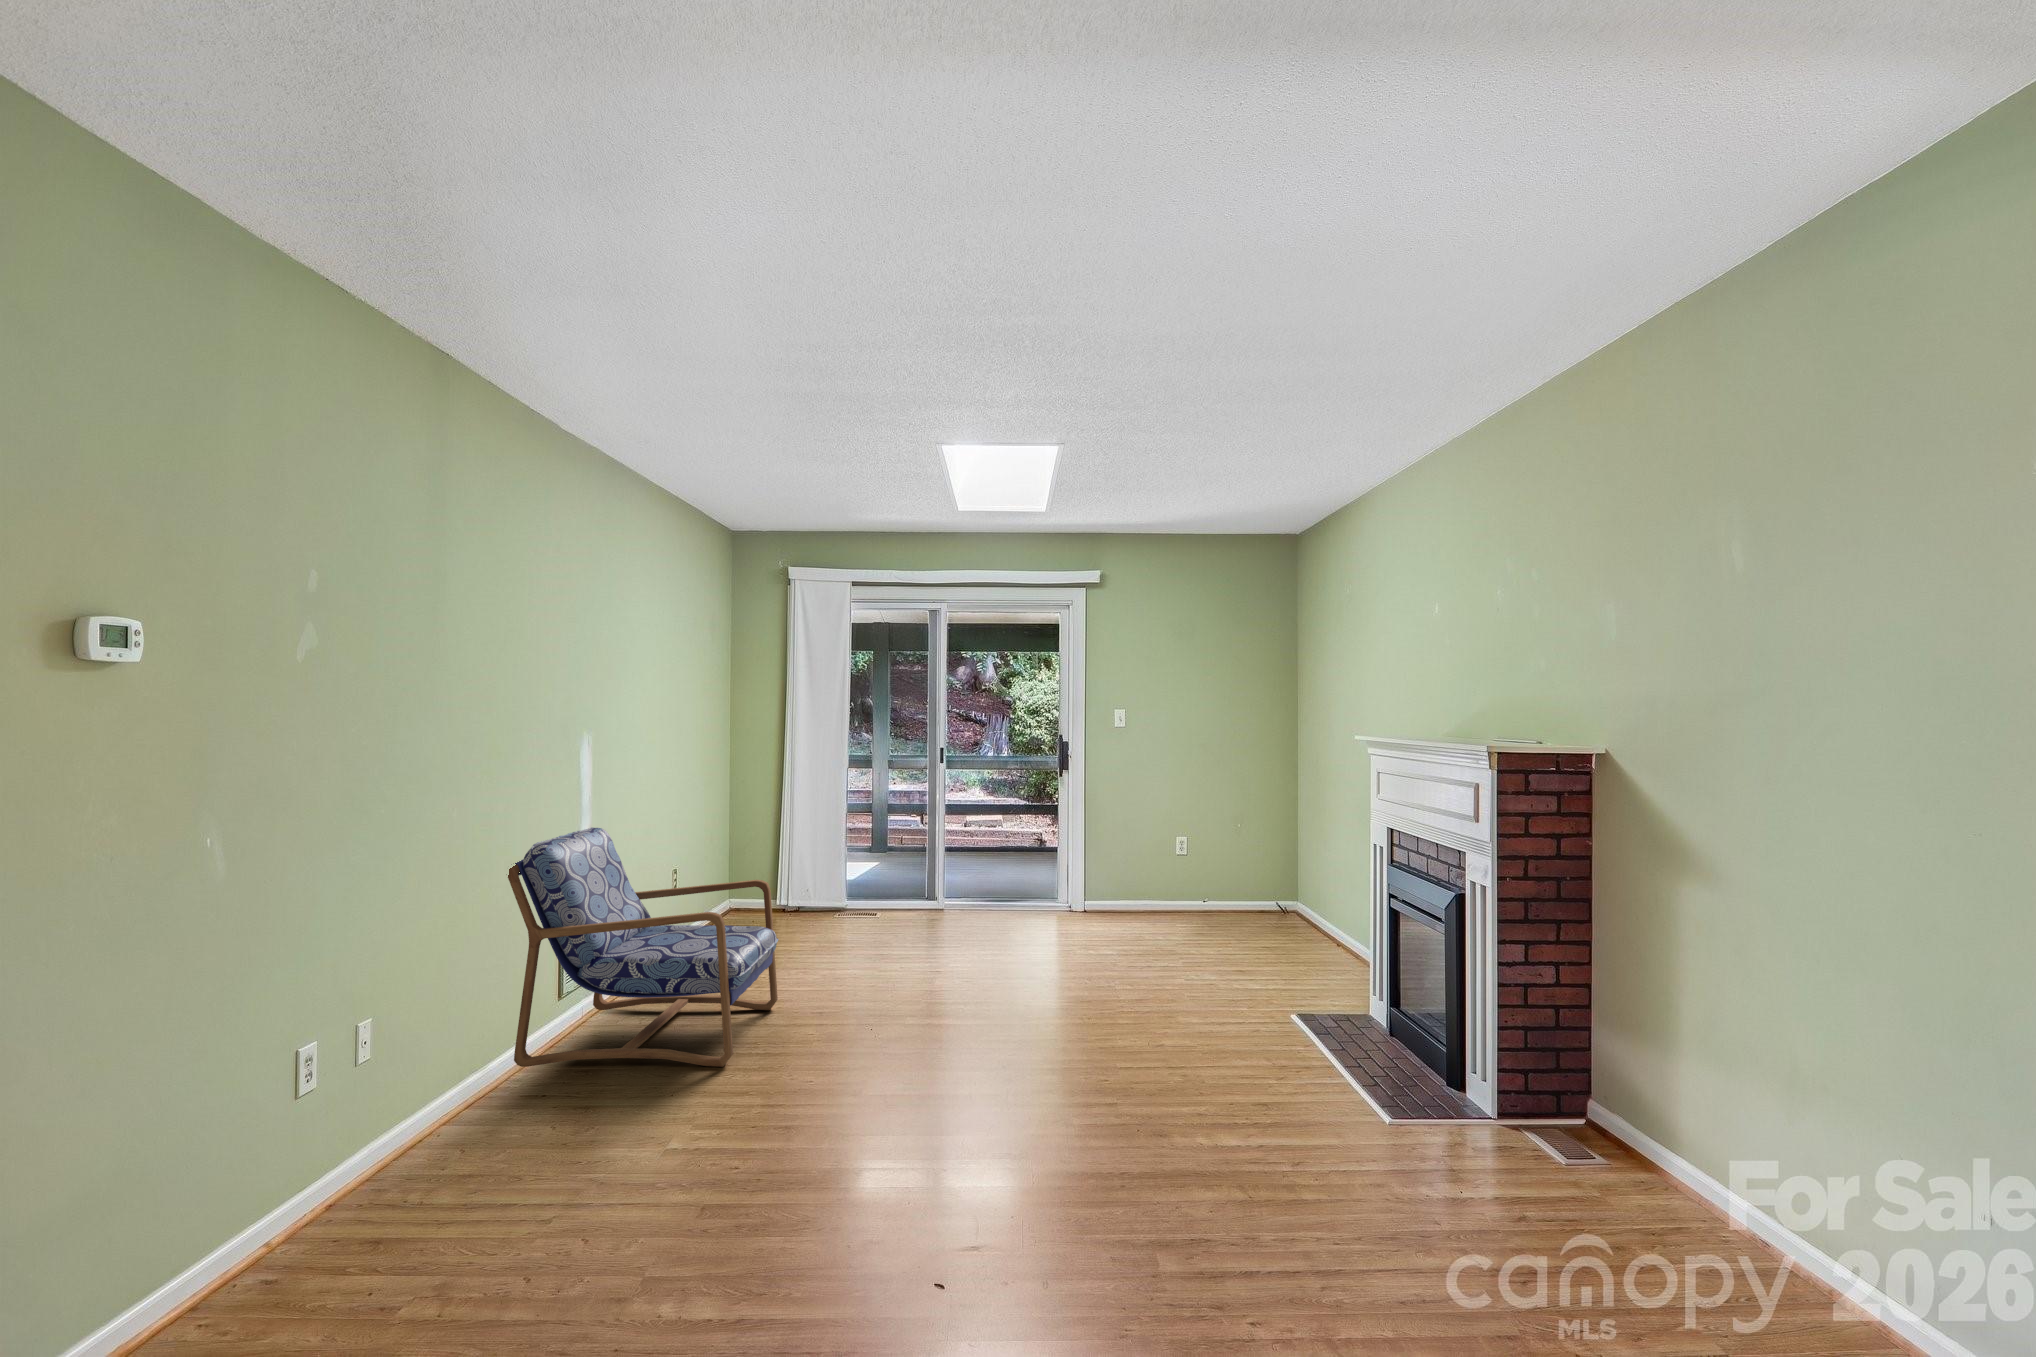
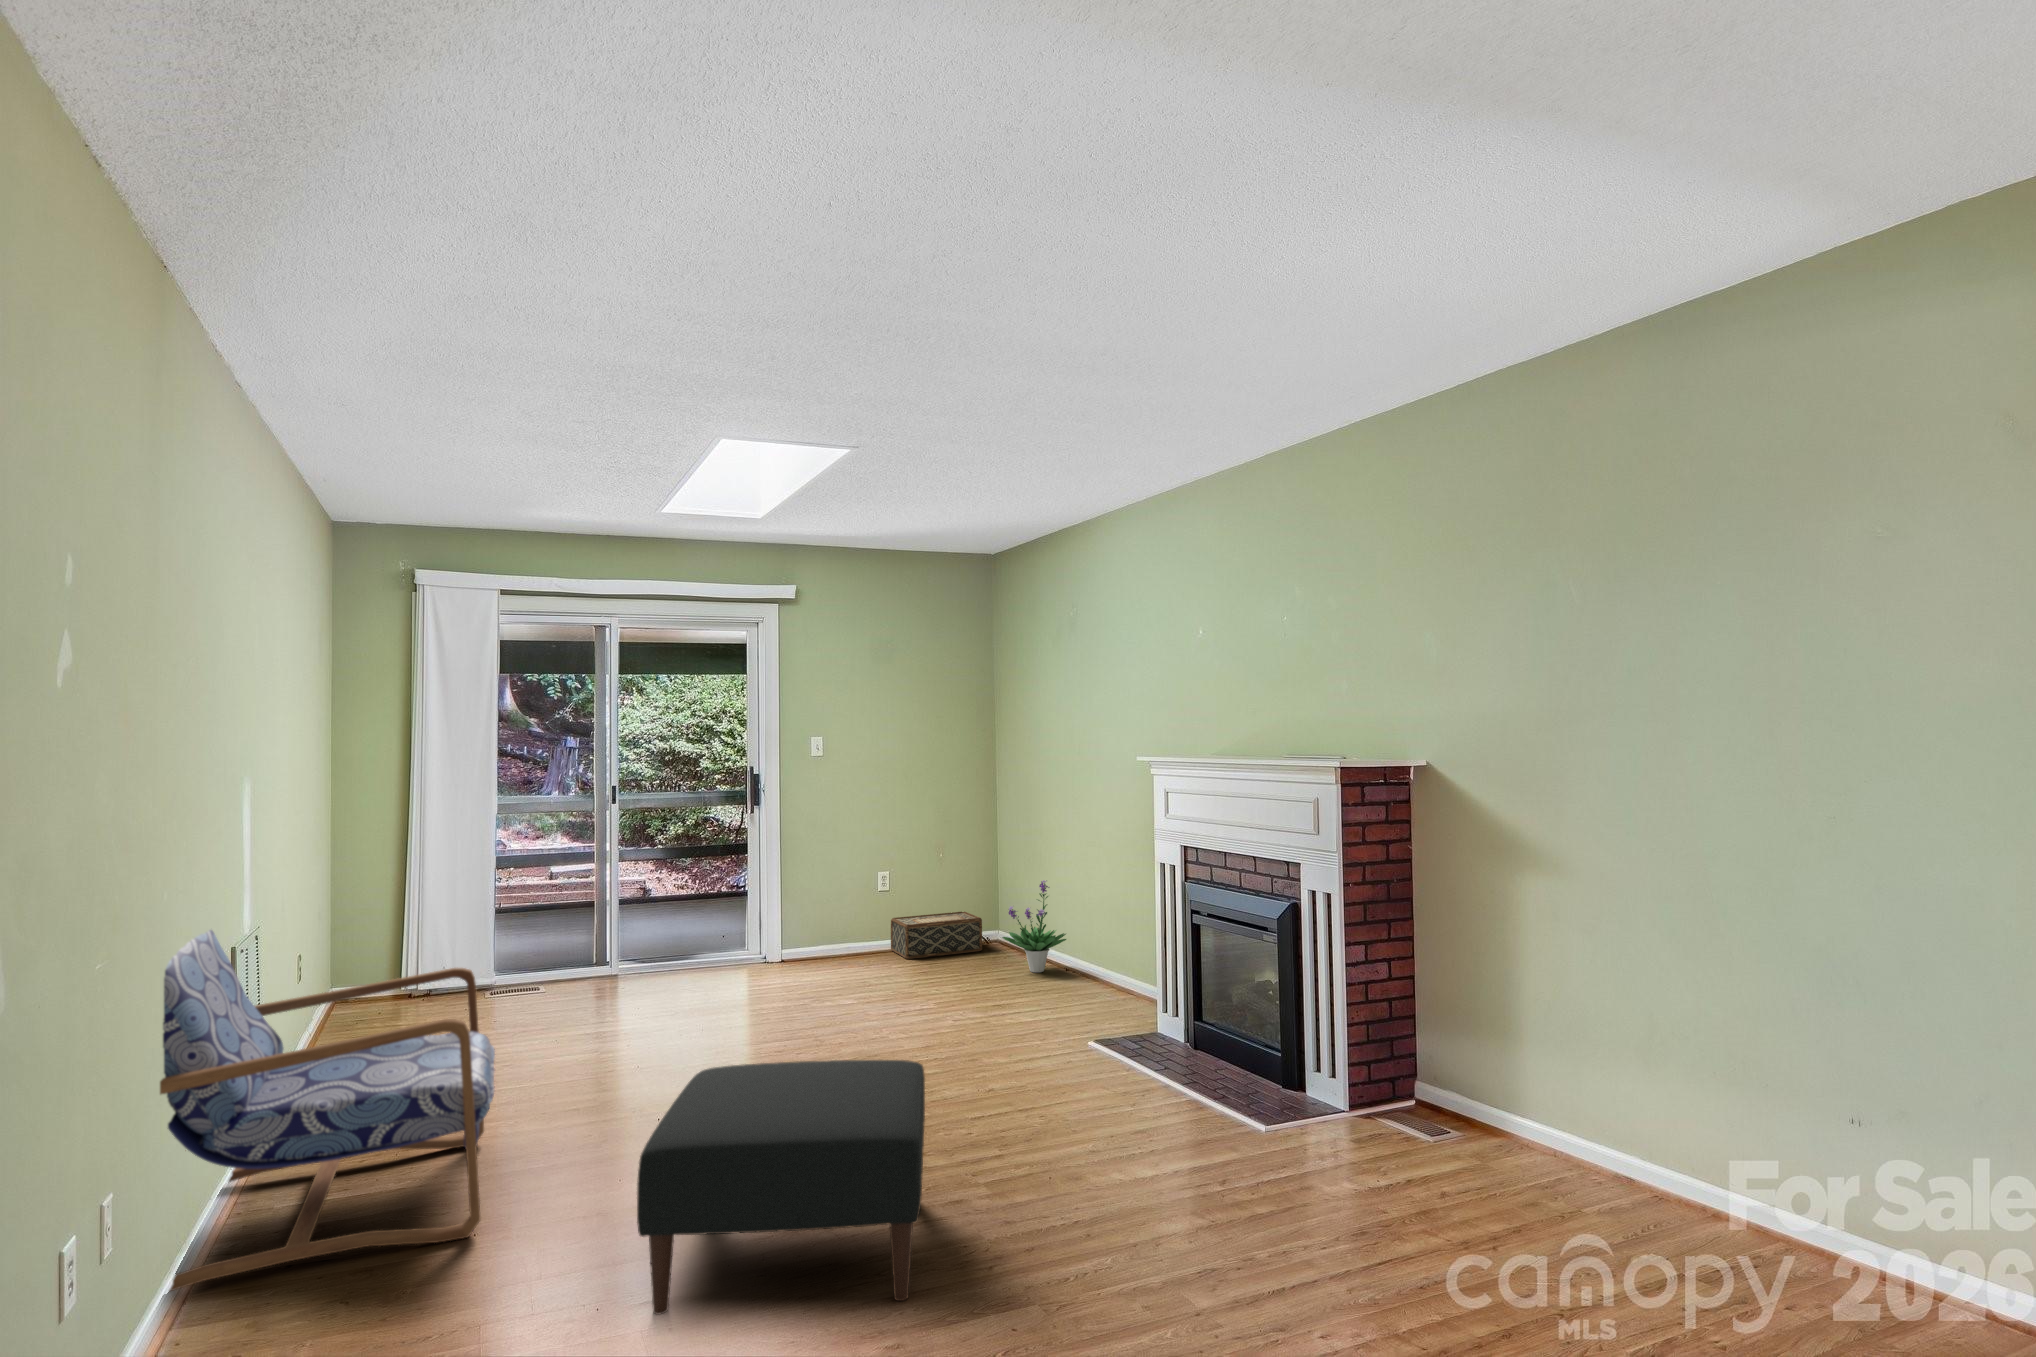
potted plant: none [1272,855,1340,944] -> present [1002,880,1066,972]
woven basket: none [1187,880,1272,919] -> present [891,912,982,959]
ottoman: none [774,973,1036,1172] -> present [637,1060,925,1315]

